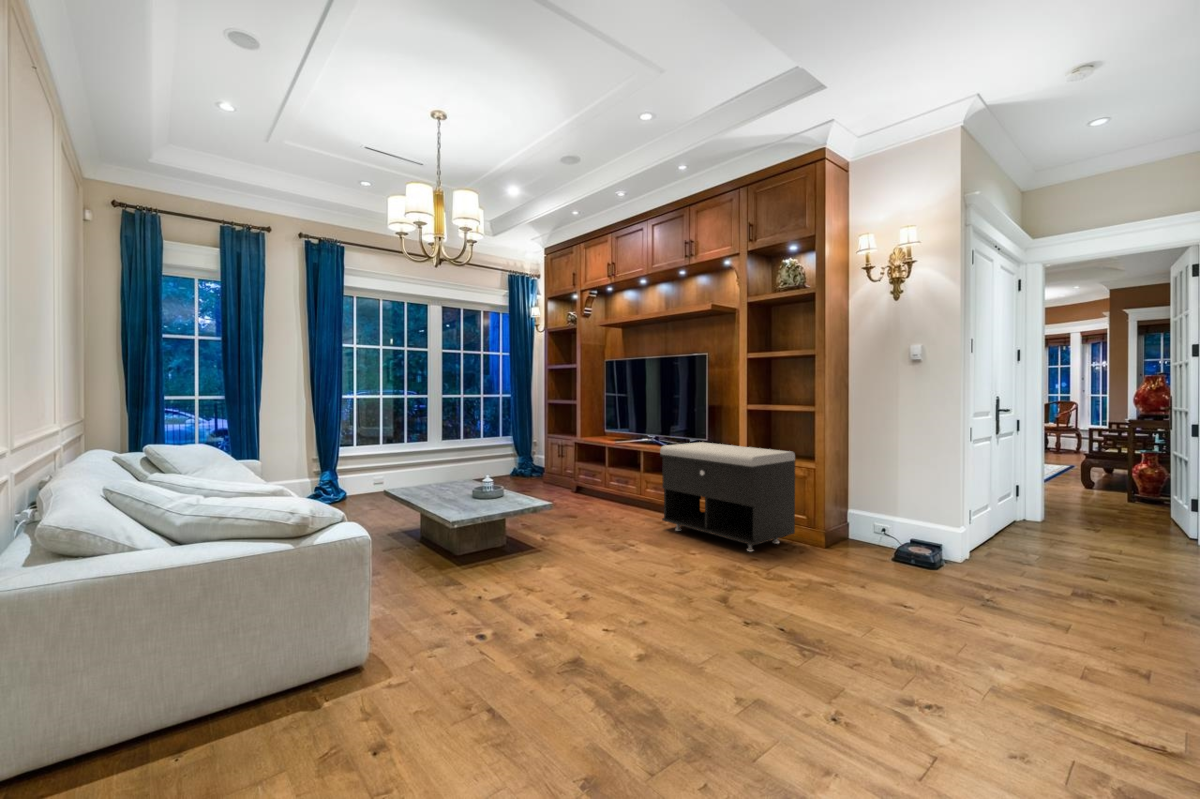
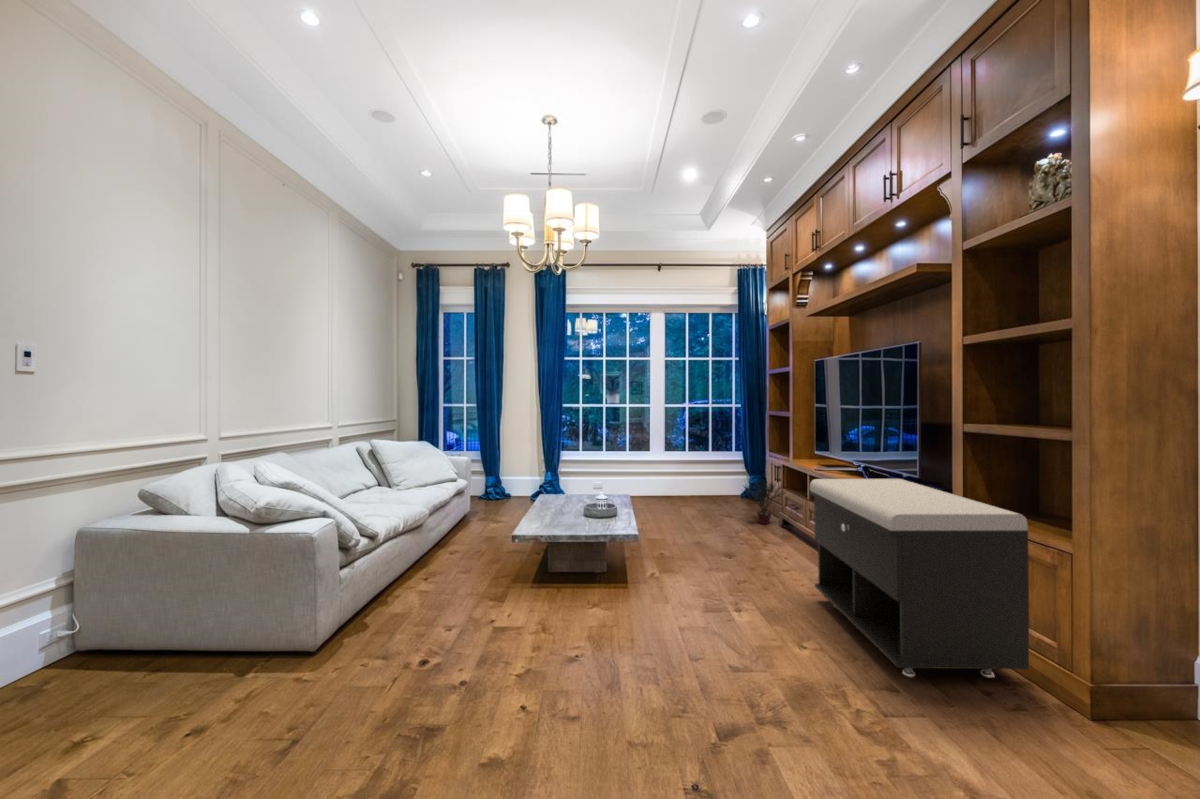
potted plant: none [543,456,580,493] -> present [744,480,785,524]

